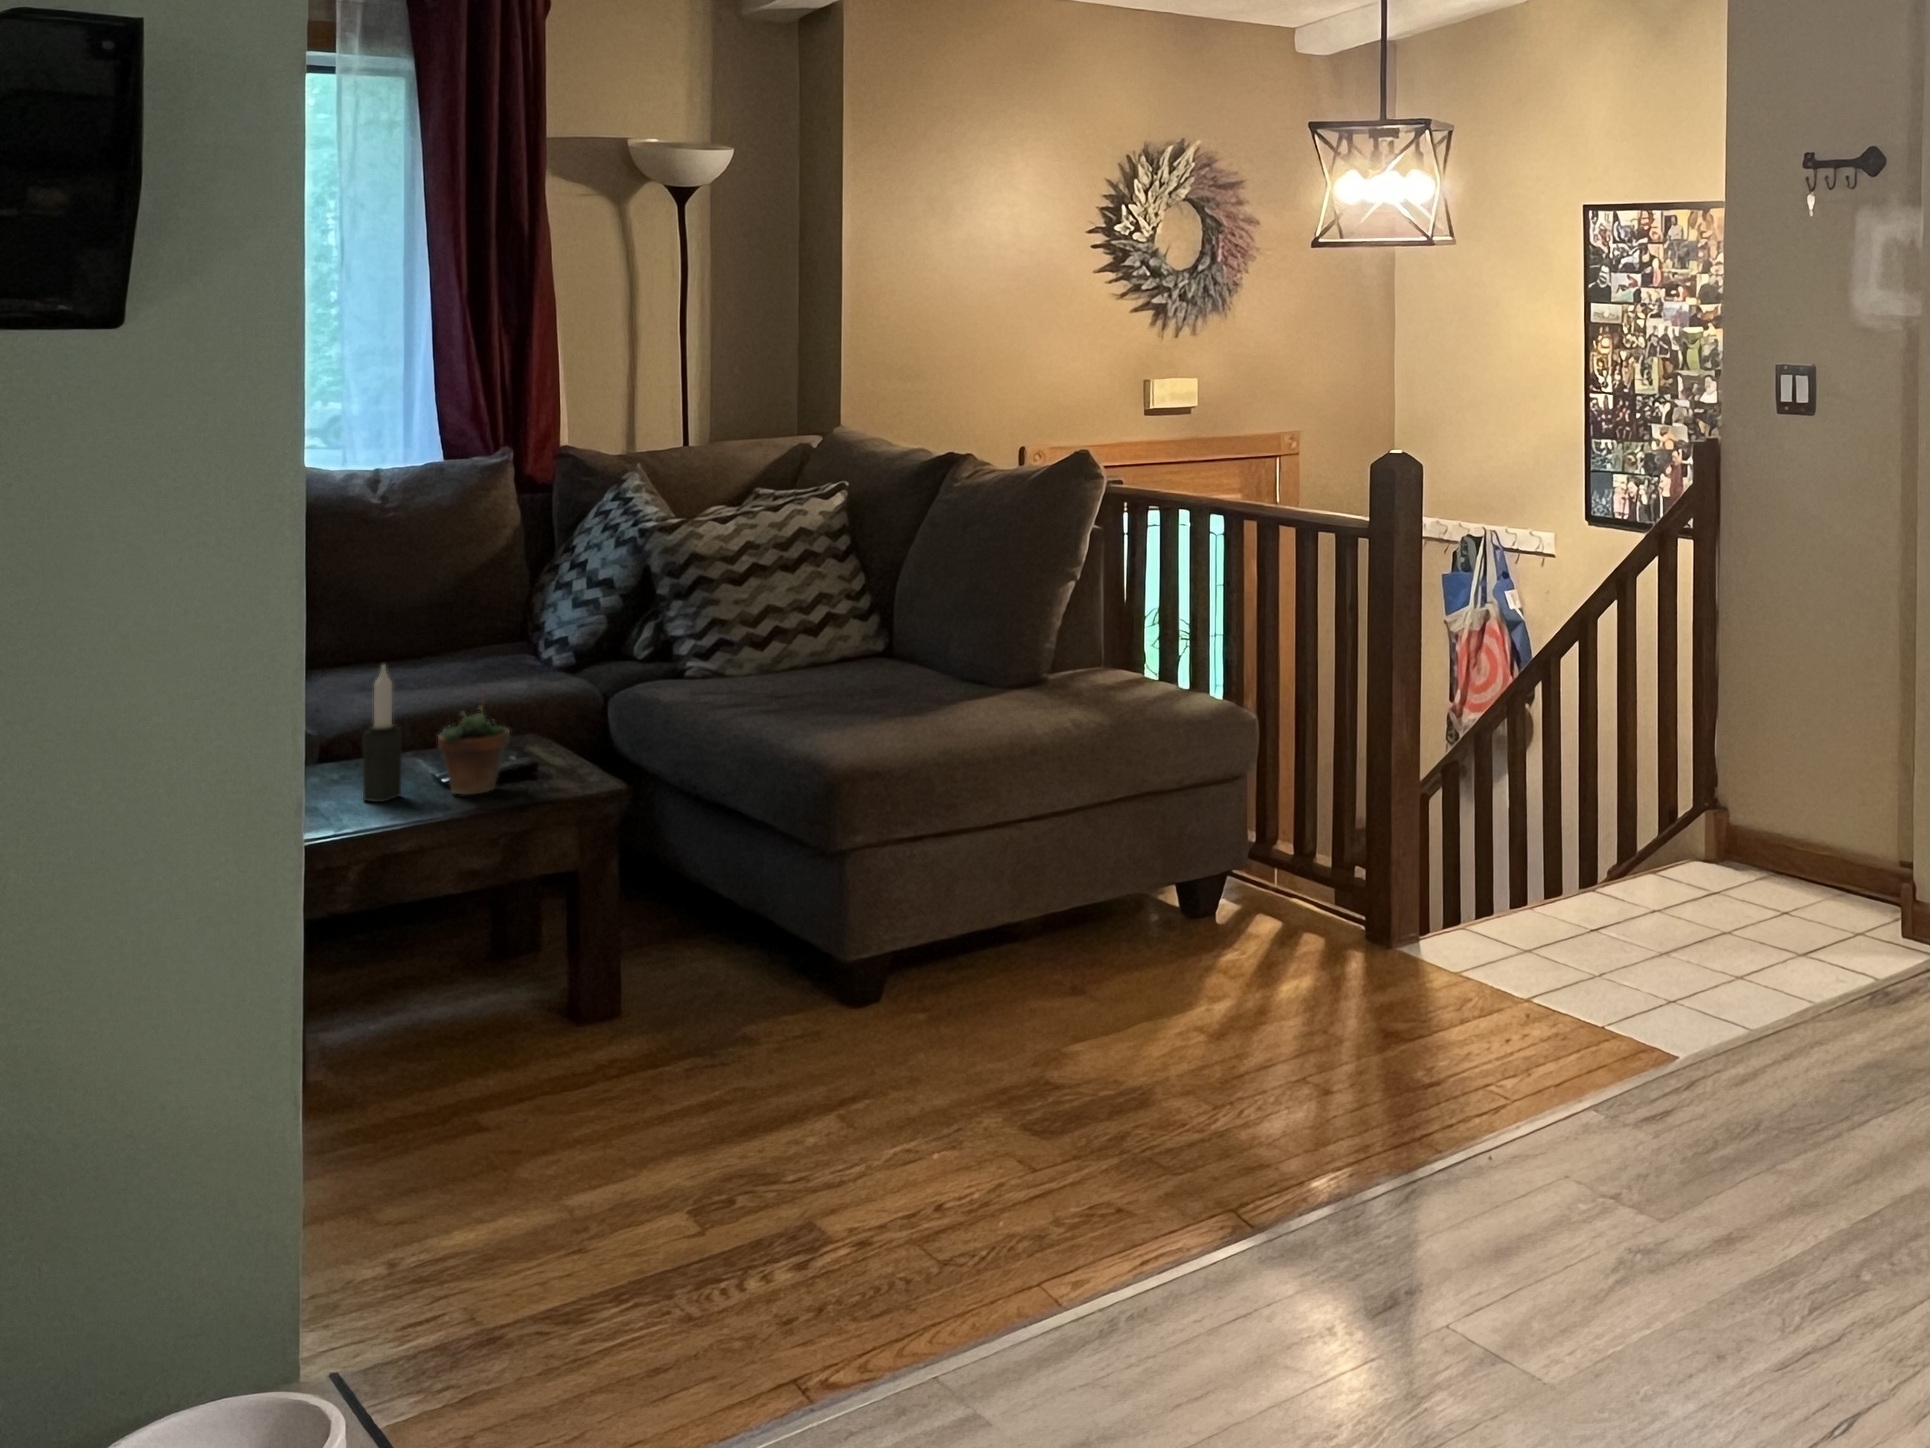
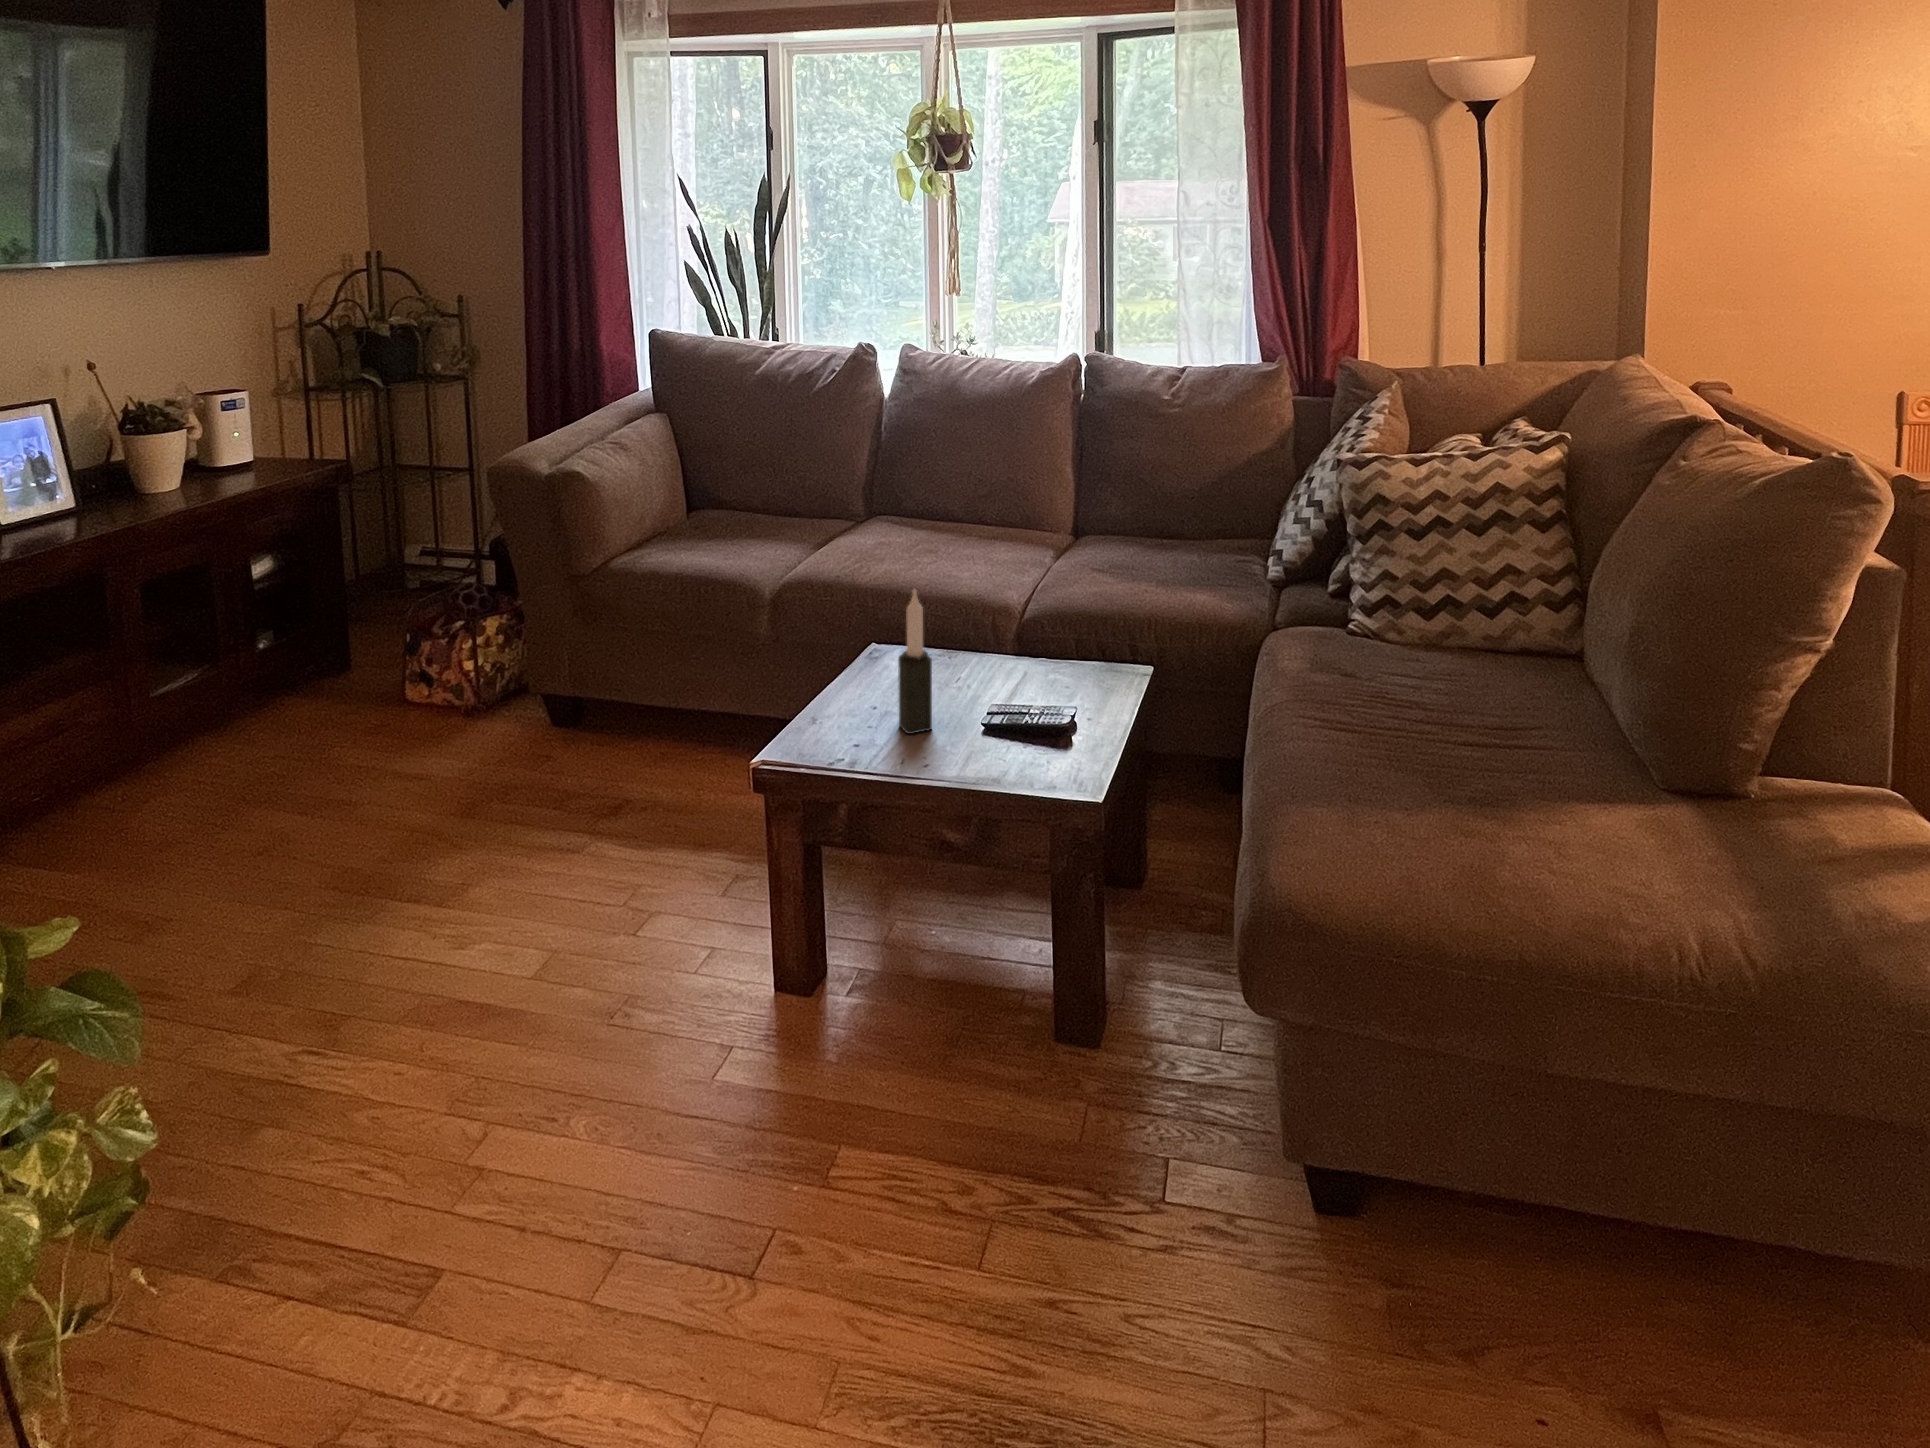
succulent plant: present [438,690,510,794] -> none [943,635,1020,757]

